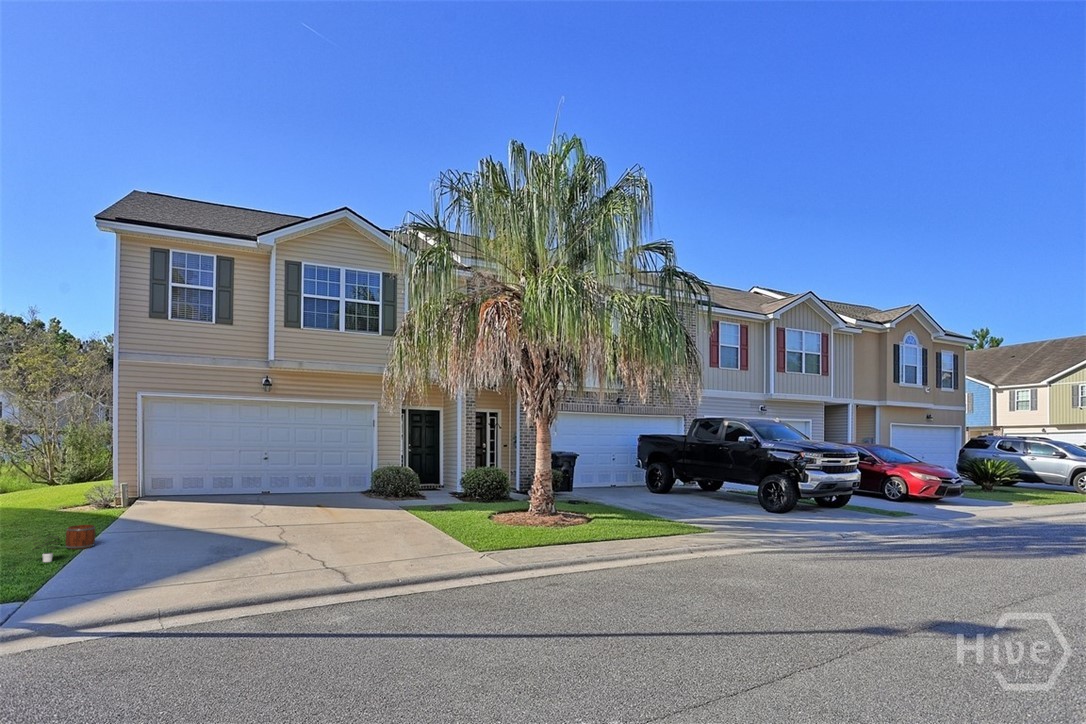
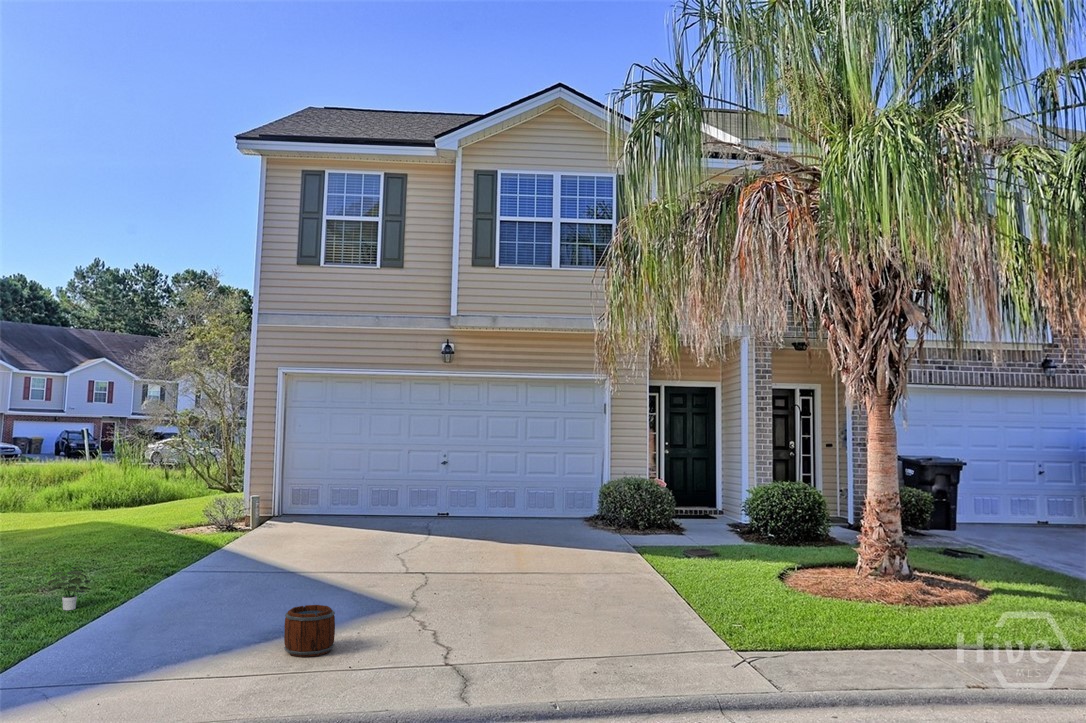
bucket: present [65,525,95,549] -> present [284,605,335,657]

